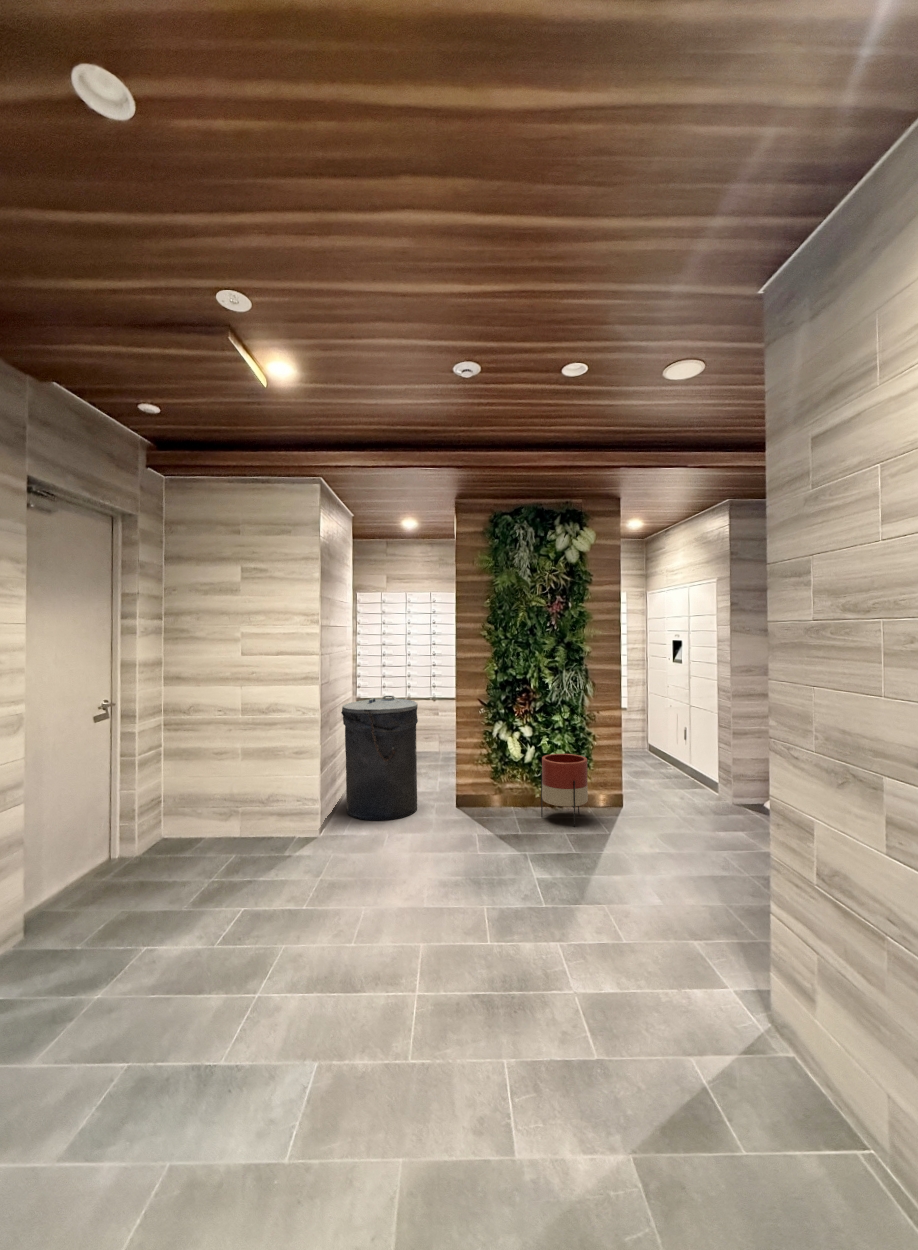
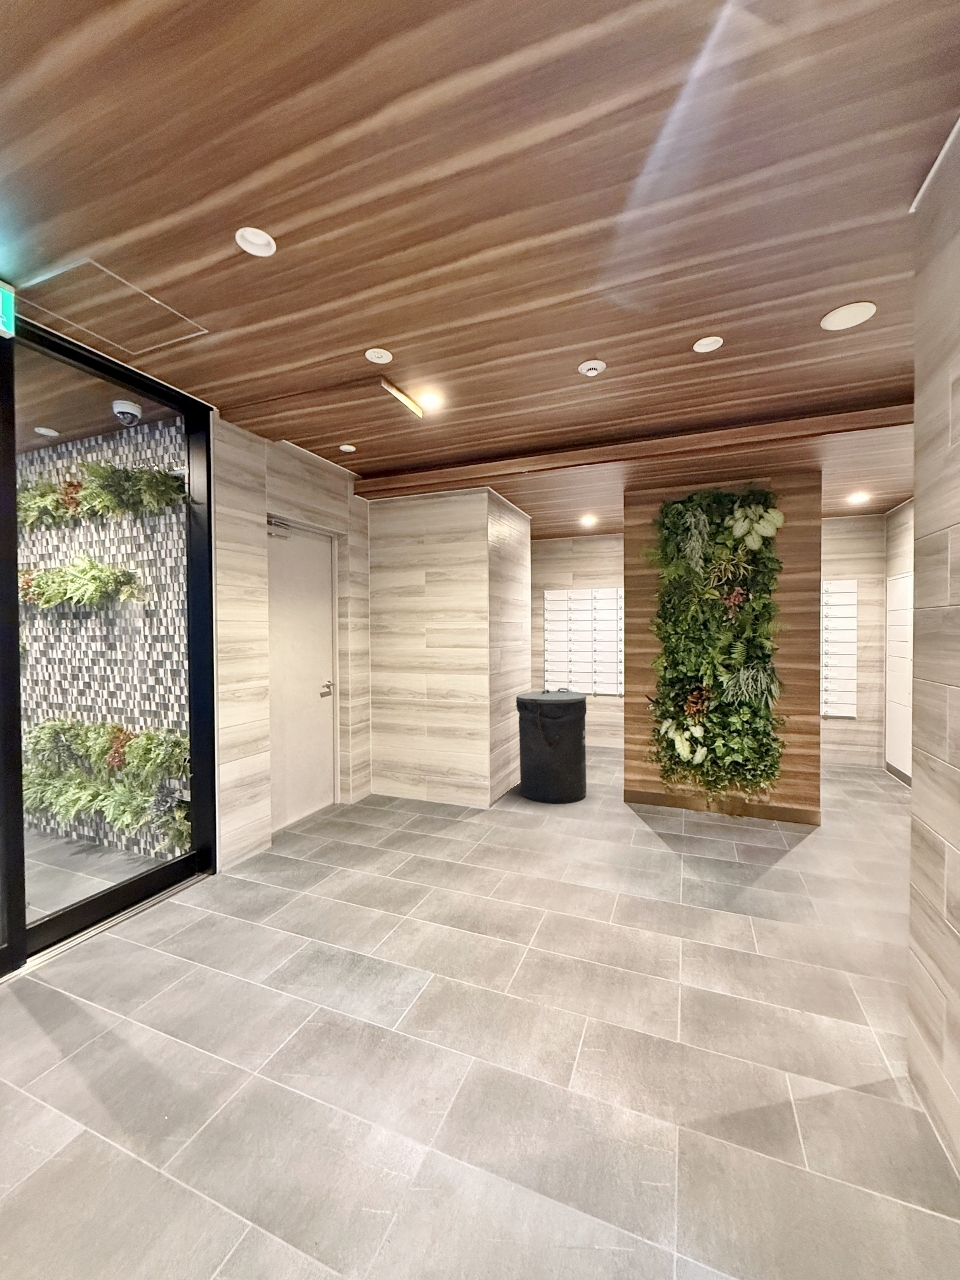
planter: present [541,754,588,827] -> none [712,758,769,840]

